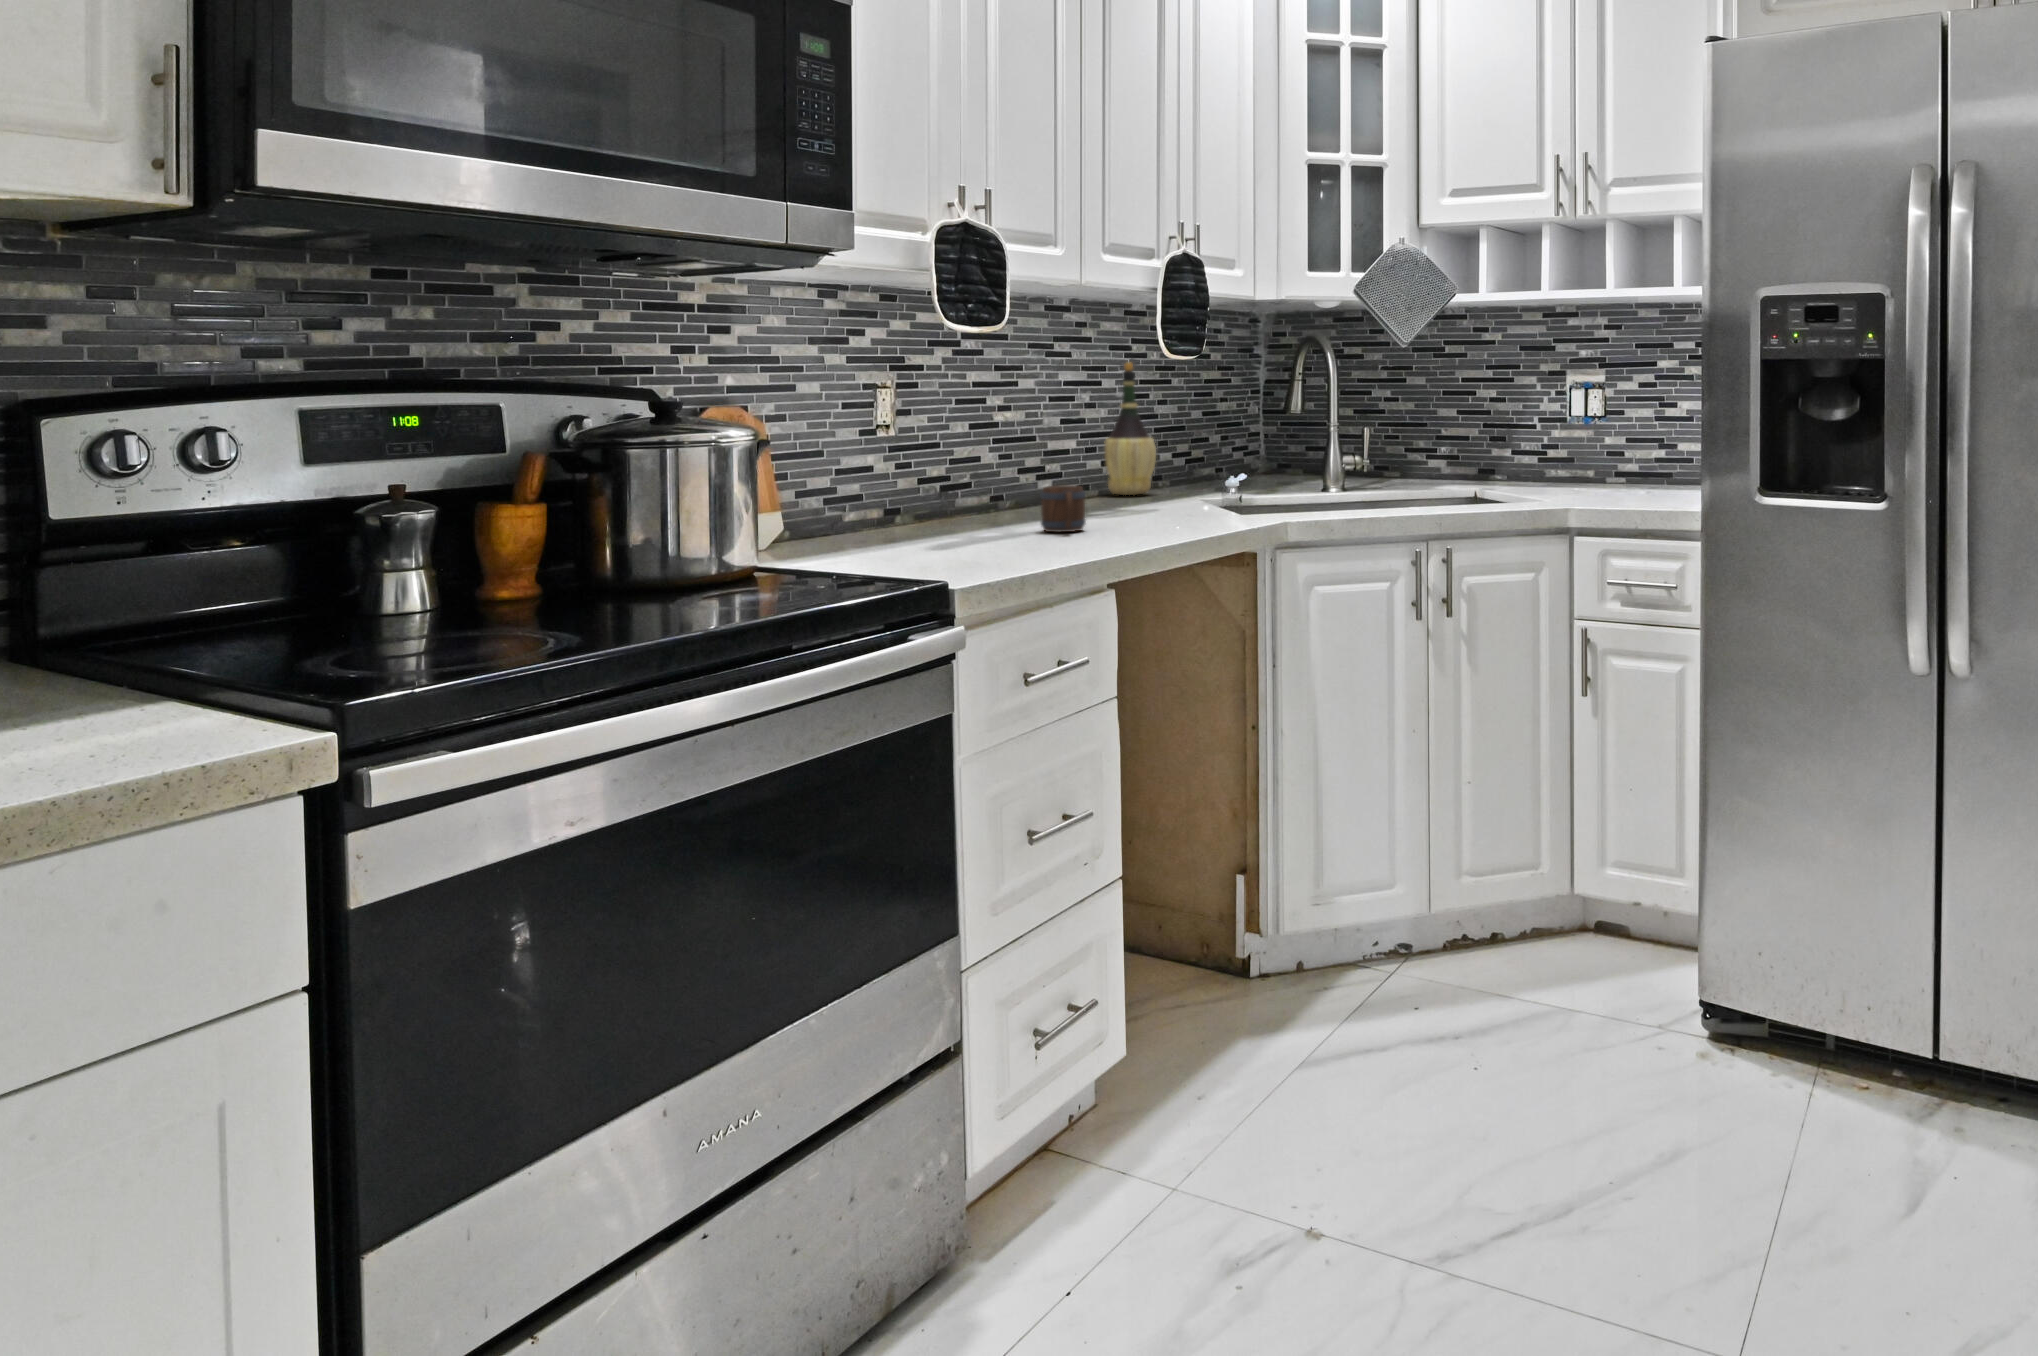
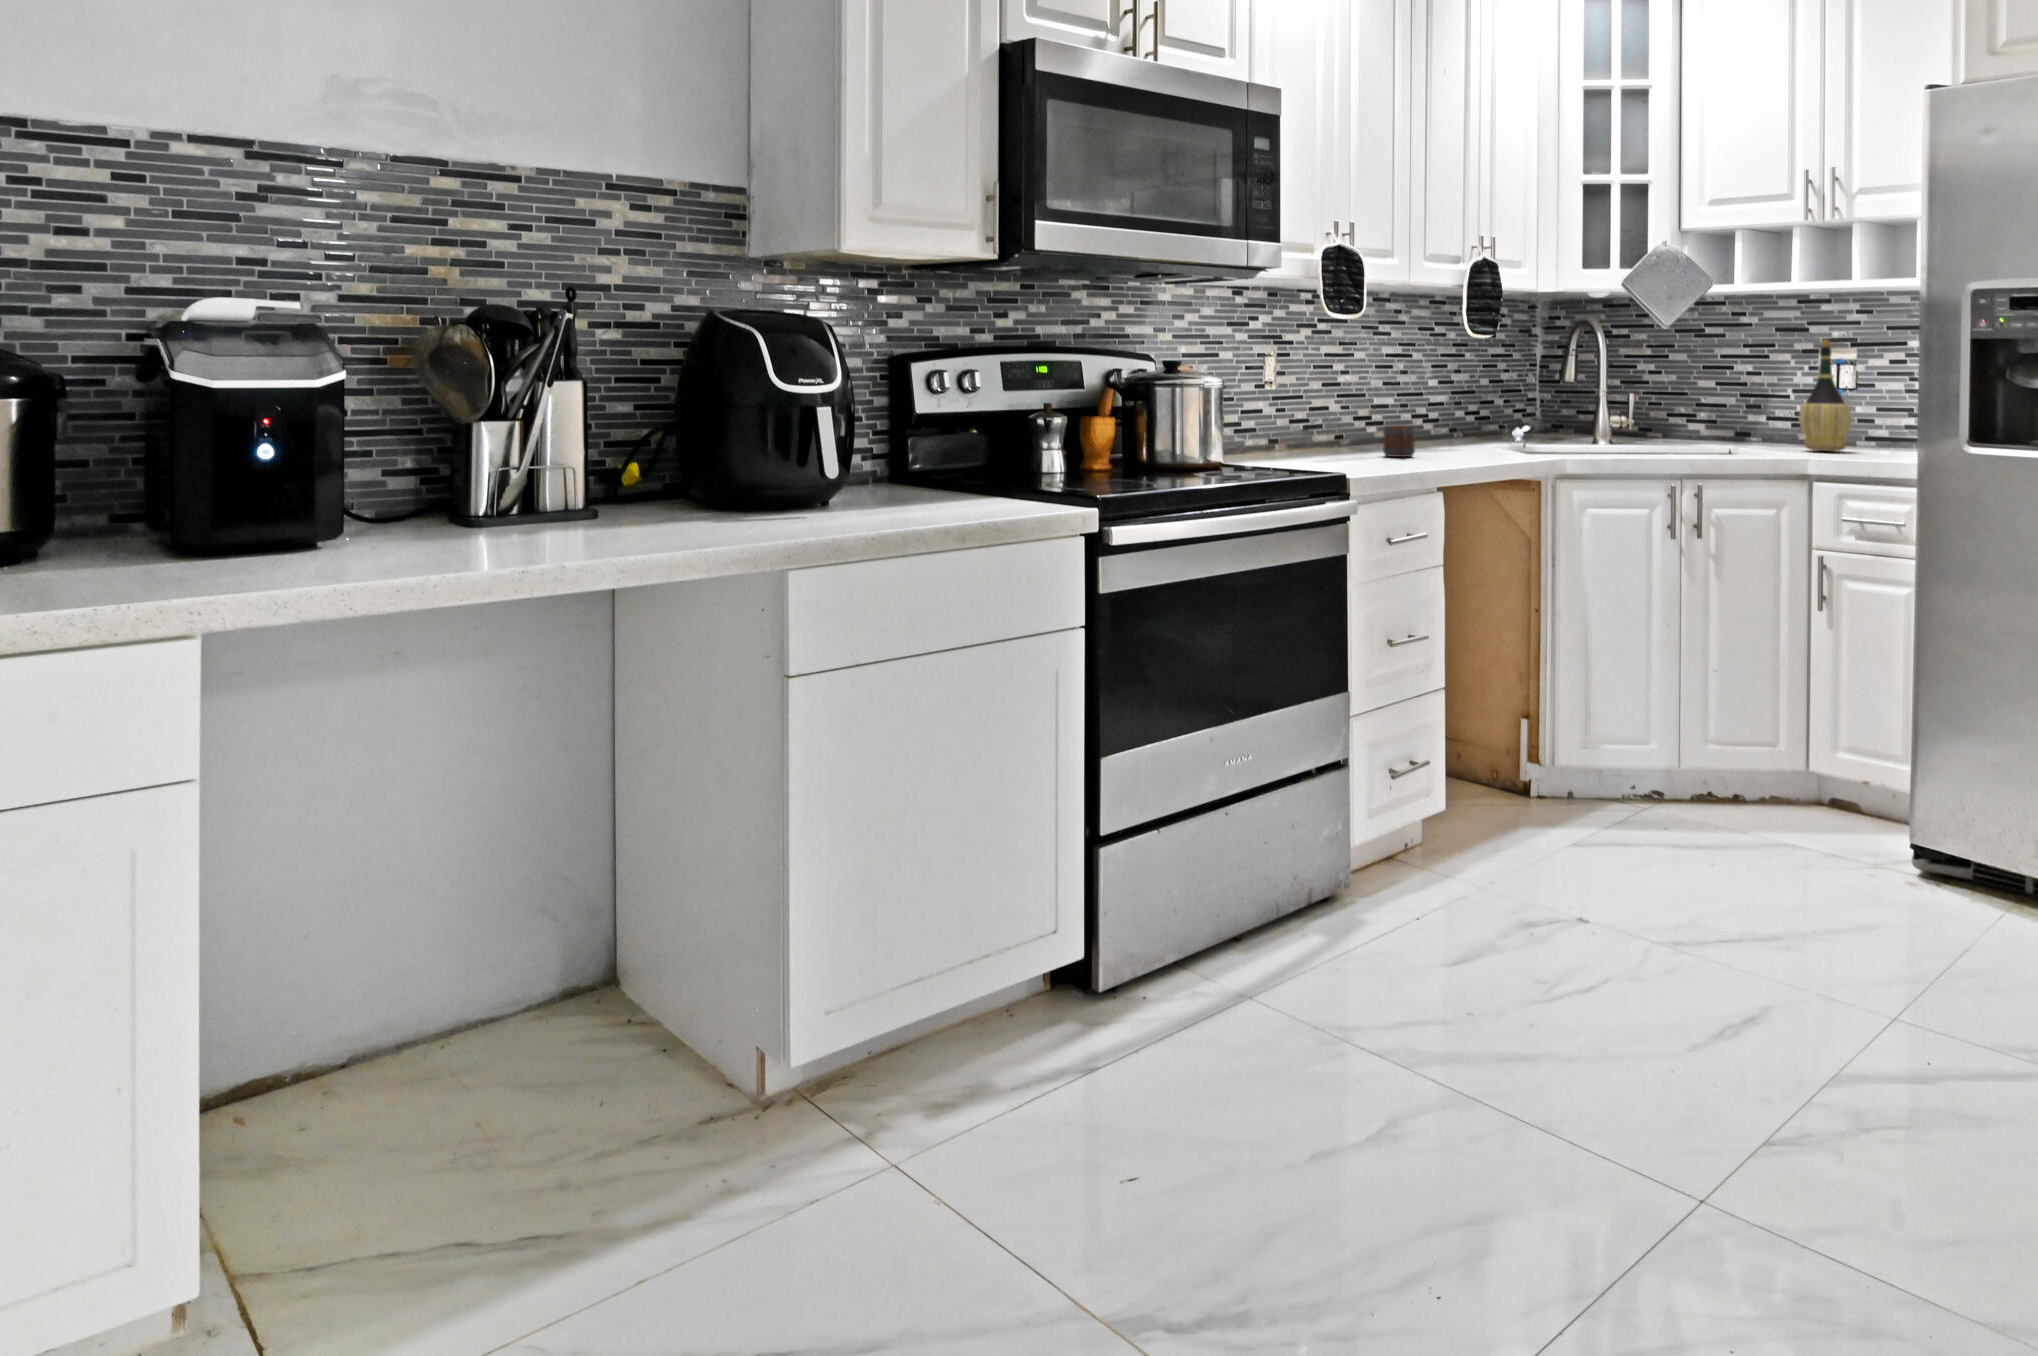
wine bottle: present [1105,363,1156,495] -> present [1799,340,1852,451]

